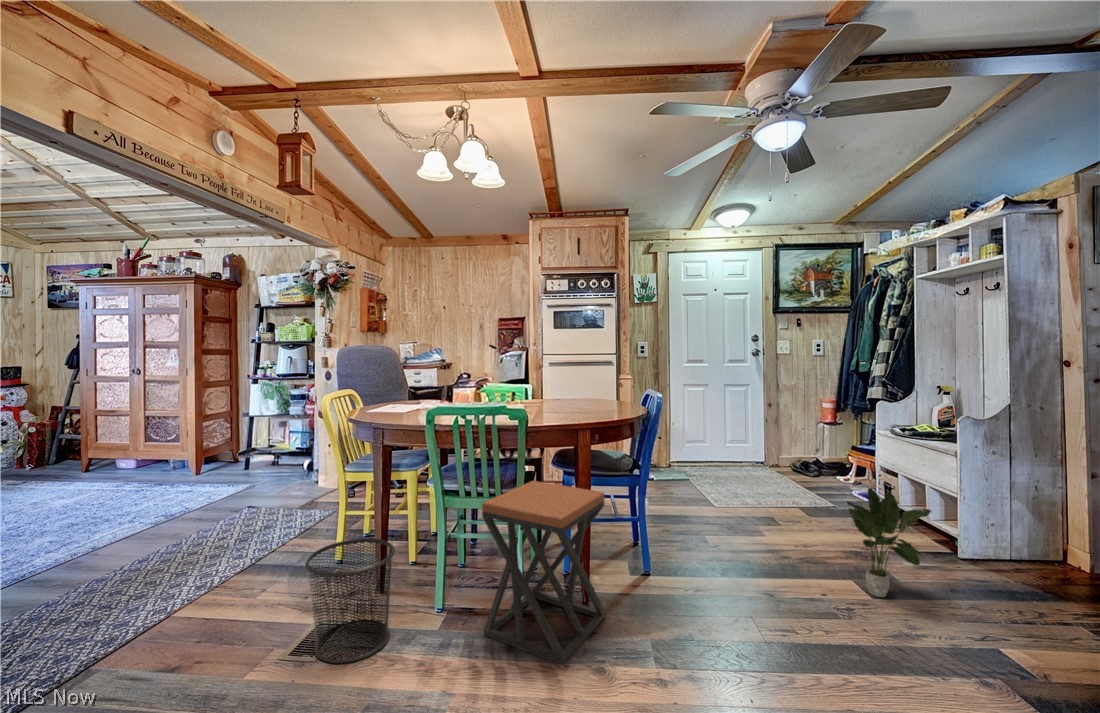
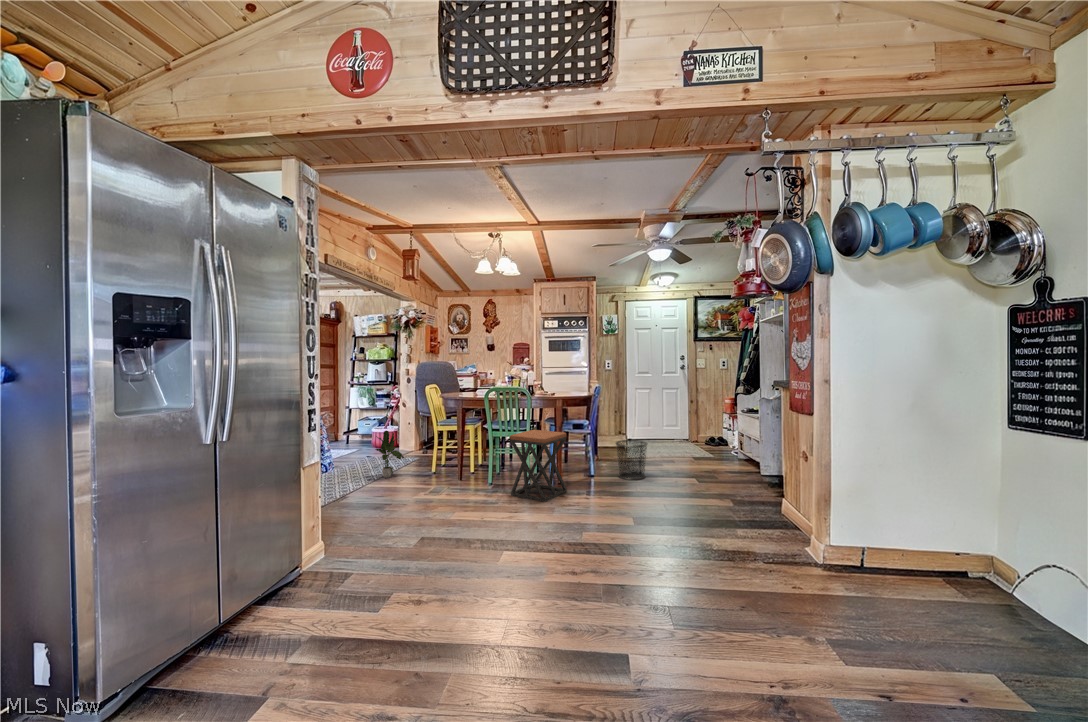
potted plant: present [847,488,931,597] -> present [376,431,404,478]
trash can: present [305,538,395,663] -> present [616,440,647,480]

